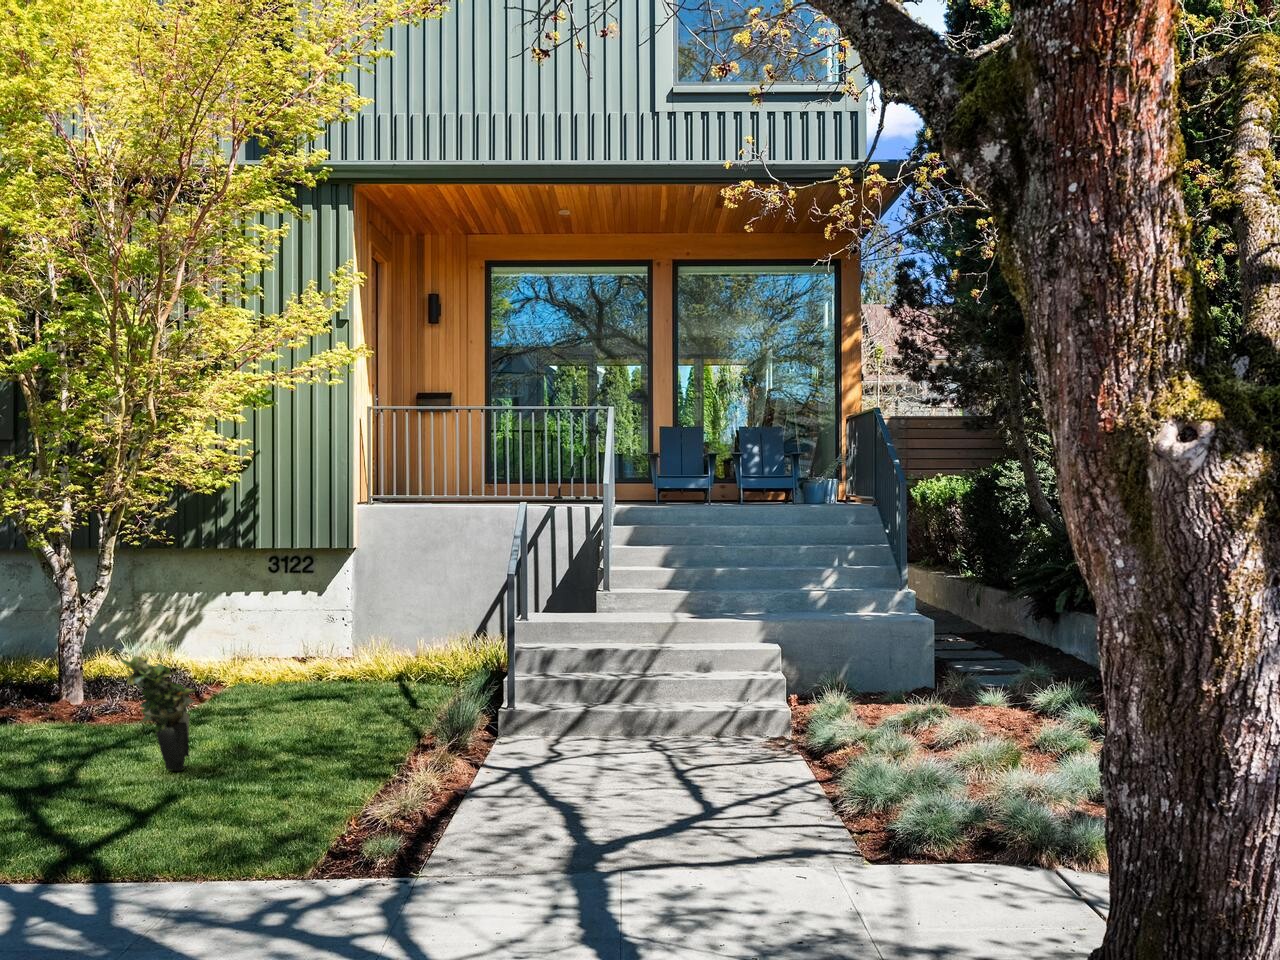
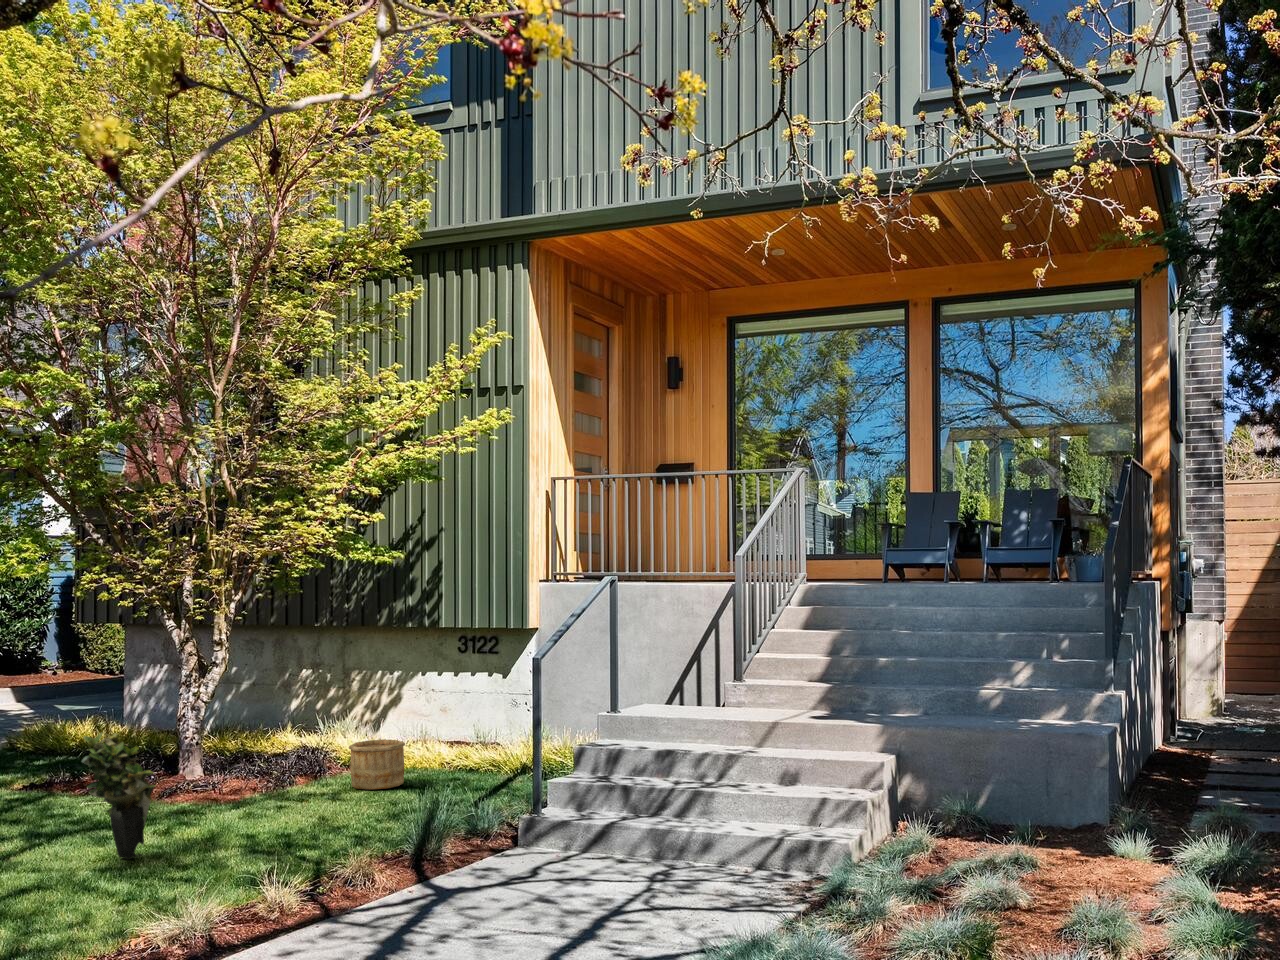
wooden bucket: none [248,656,301,702] -> present [349,739,405,789]

